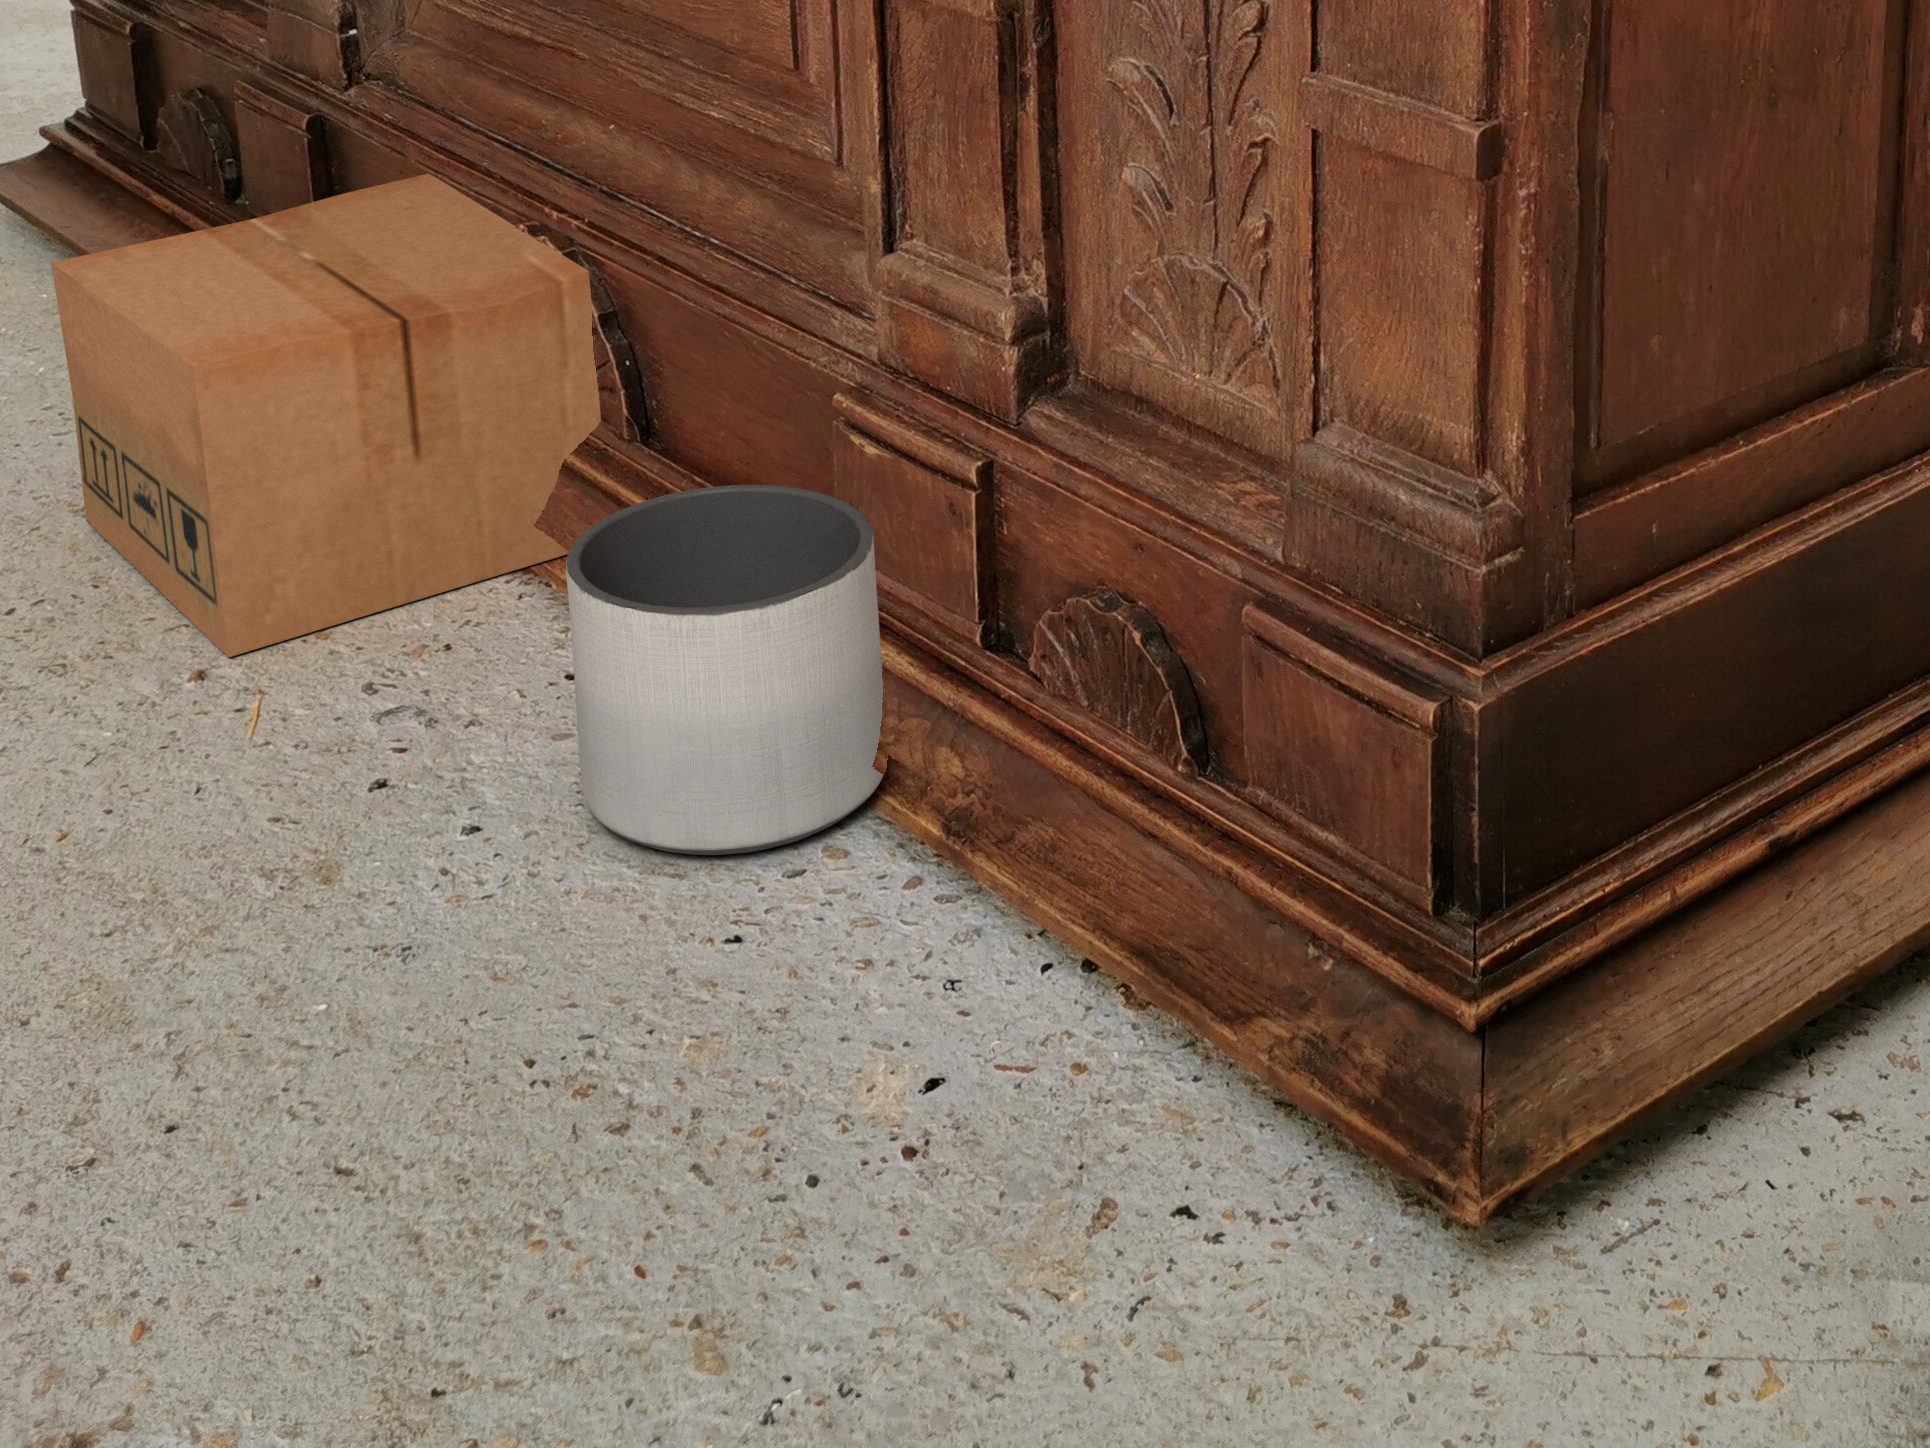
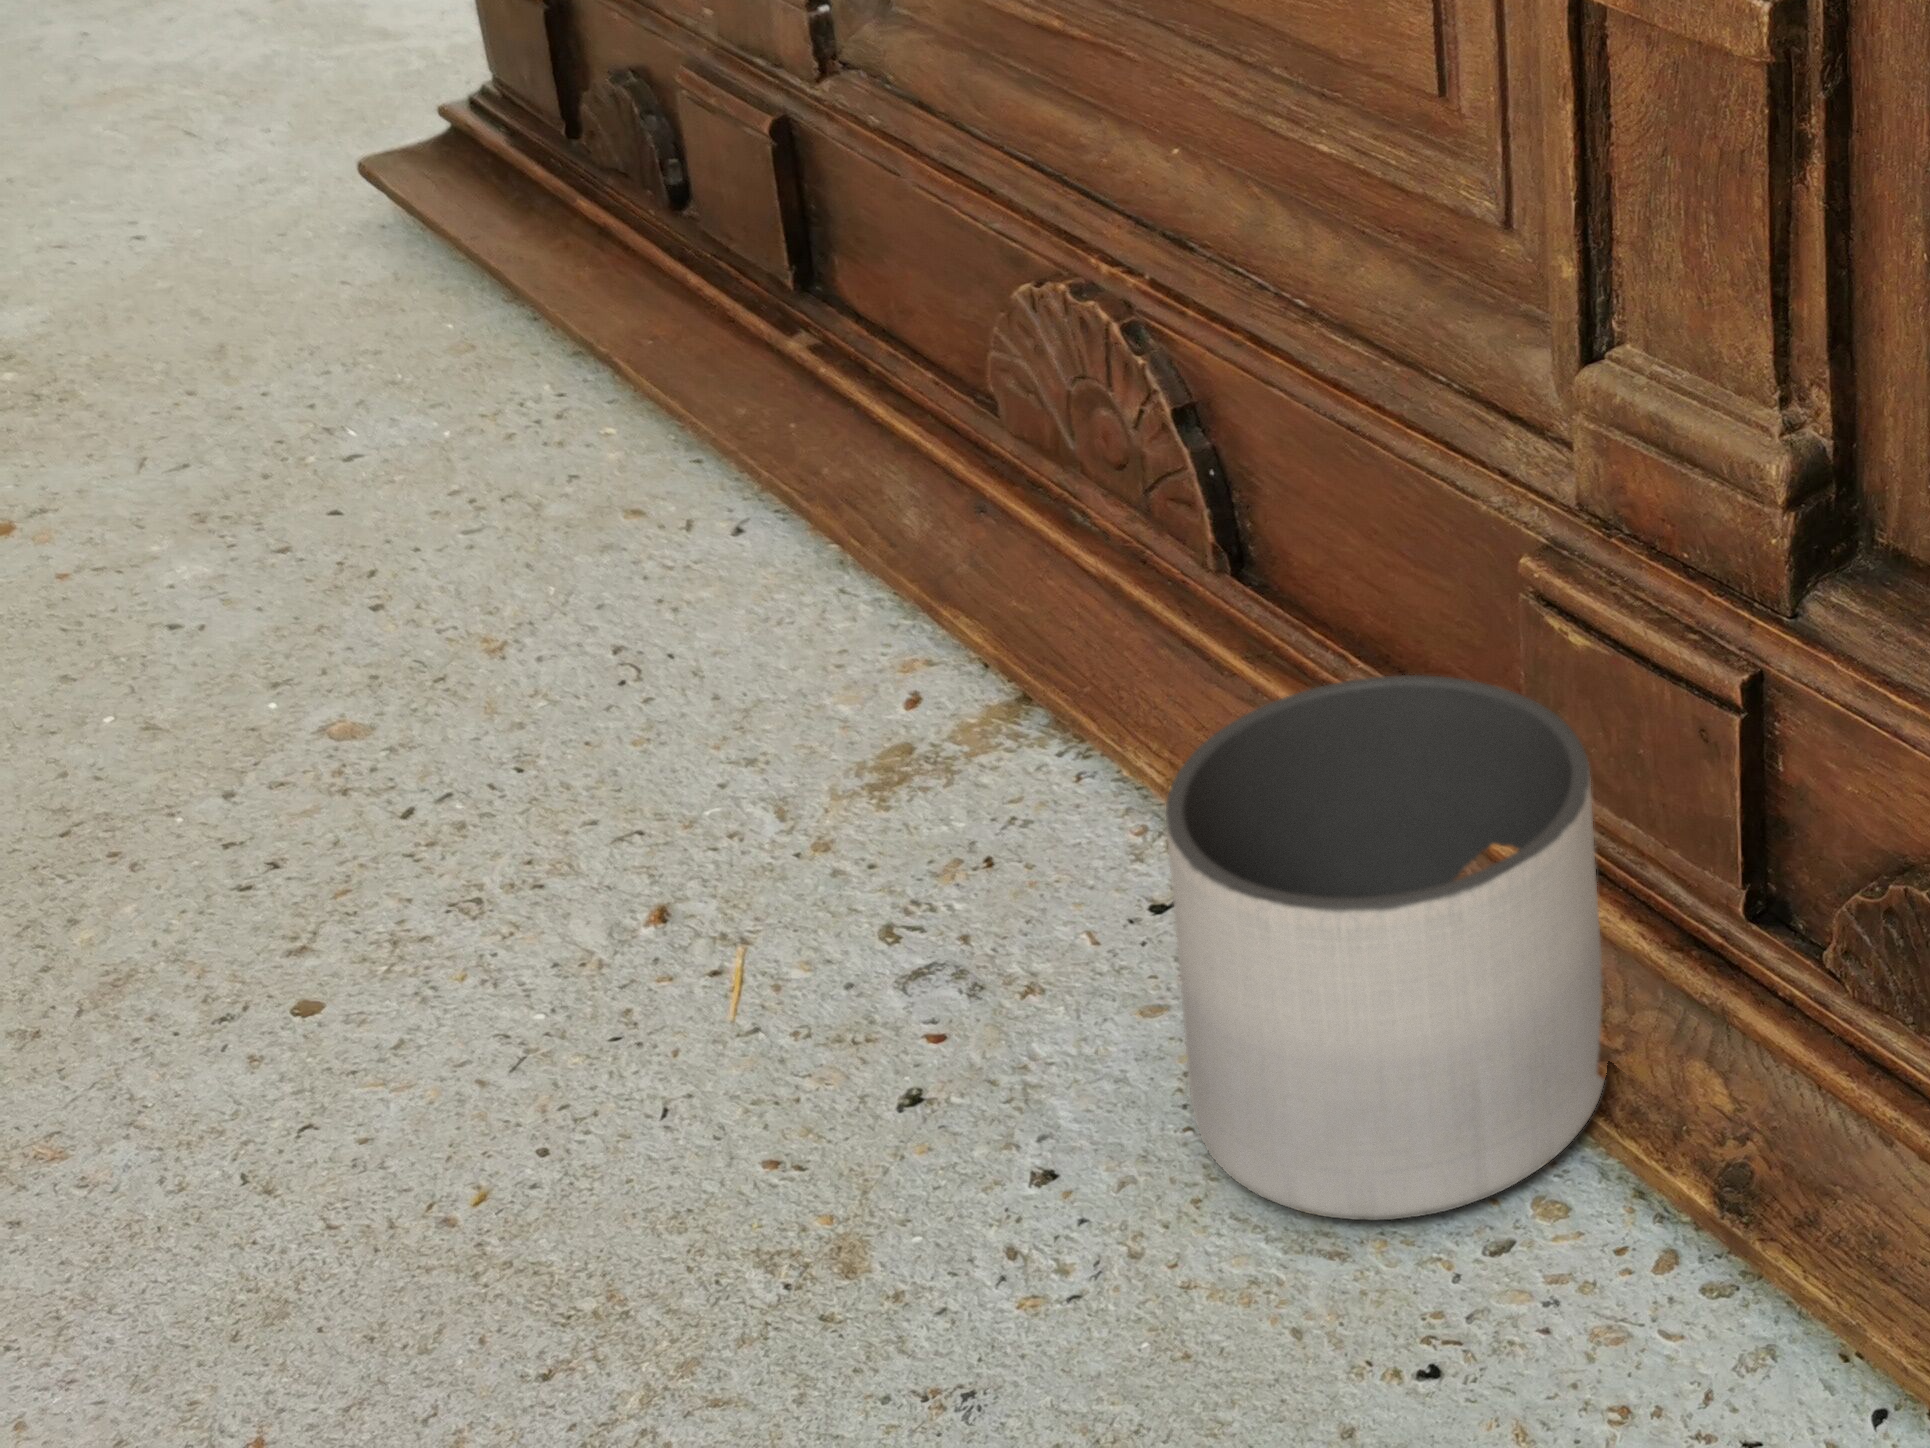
cardboard box: present [51,174,601,657] -> none [439,197,1189,885]

